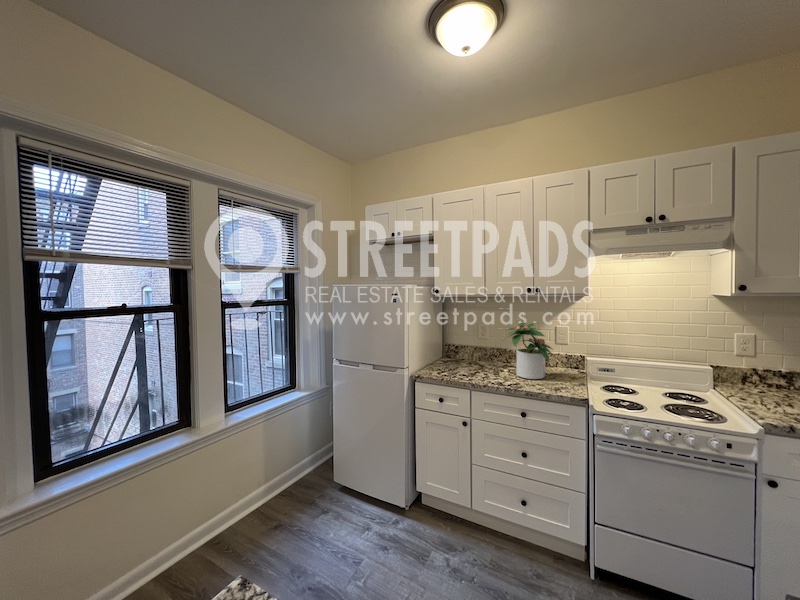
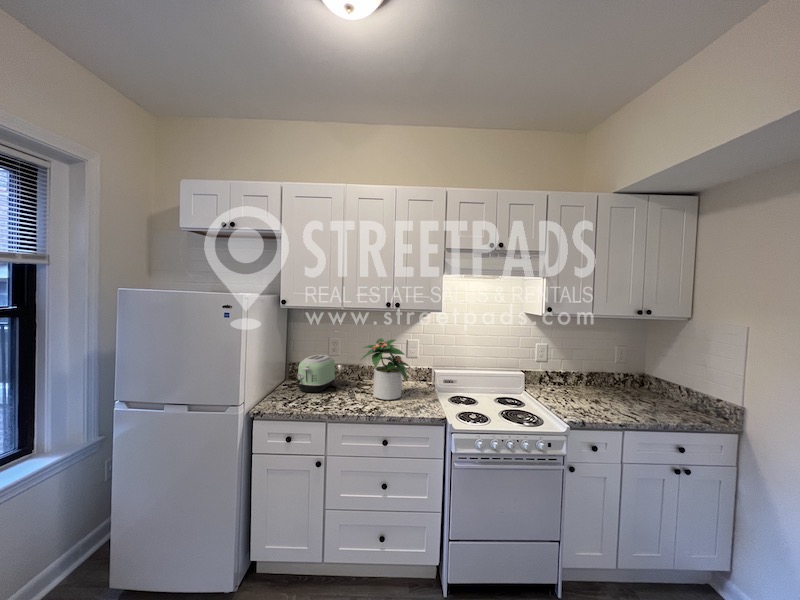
toaster: none [449,337,483,368] -> present [297,355,335,393]

